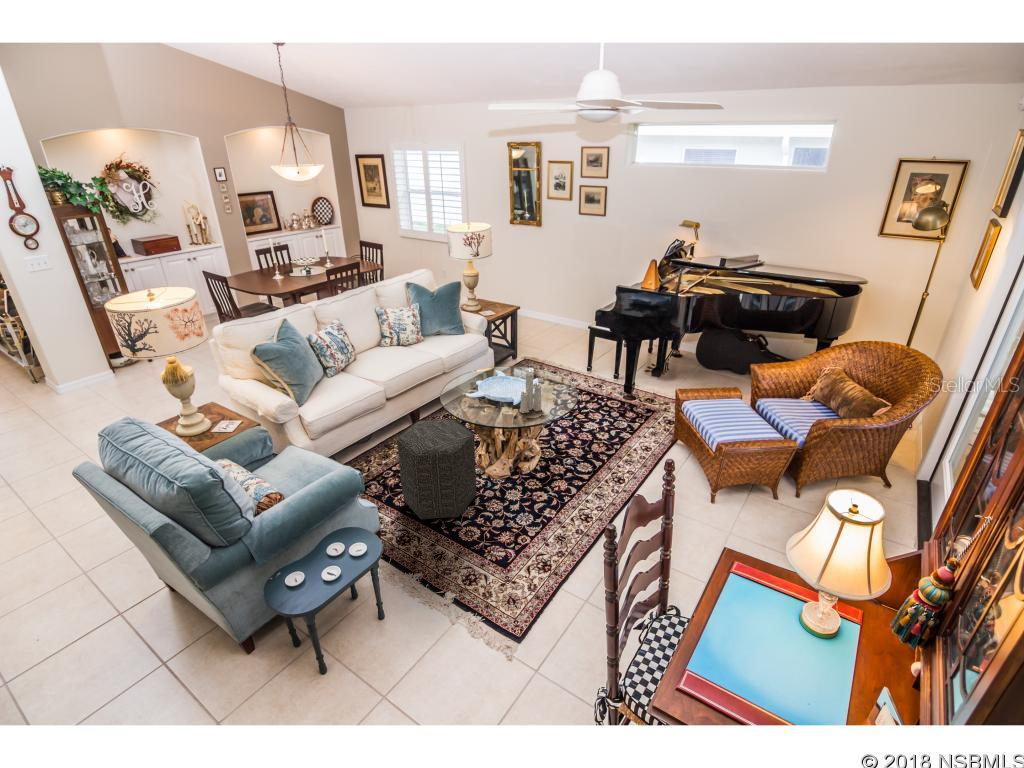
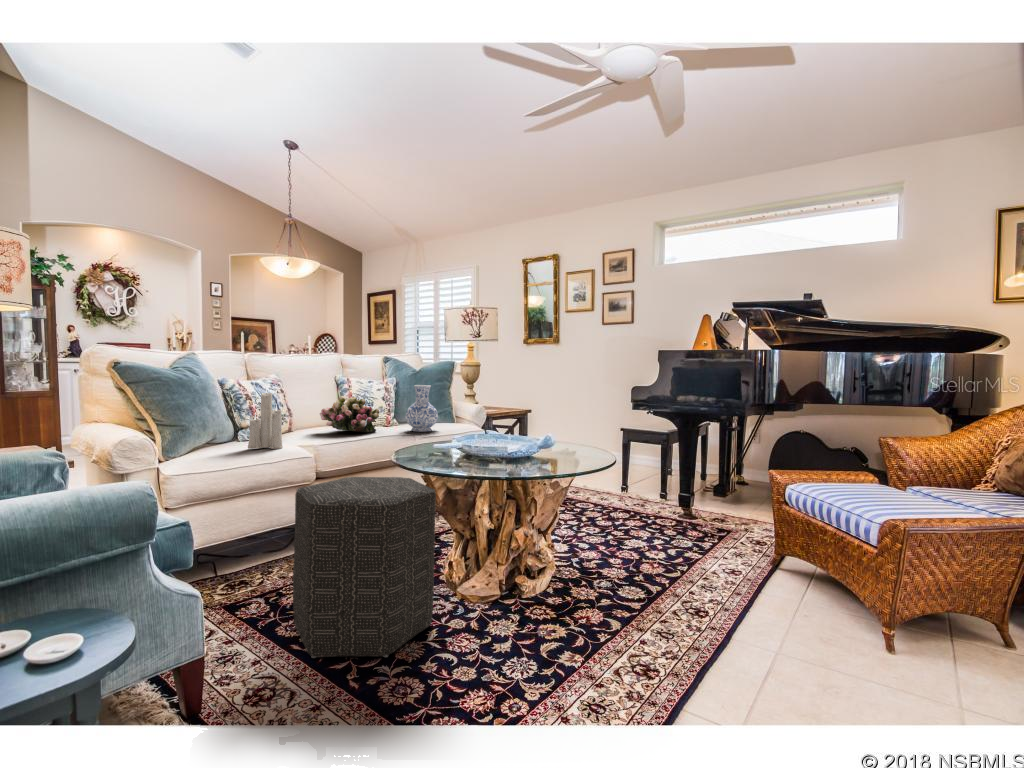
vase: none [432,316,456,351] -> present [405,385,438,432]
flower arrangement: none [371,329,414,357] -> present [320,396,379,433]
candle: present [520,370,542,413] -> present [248,387,283,449]

